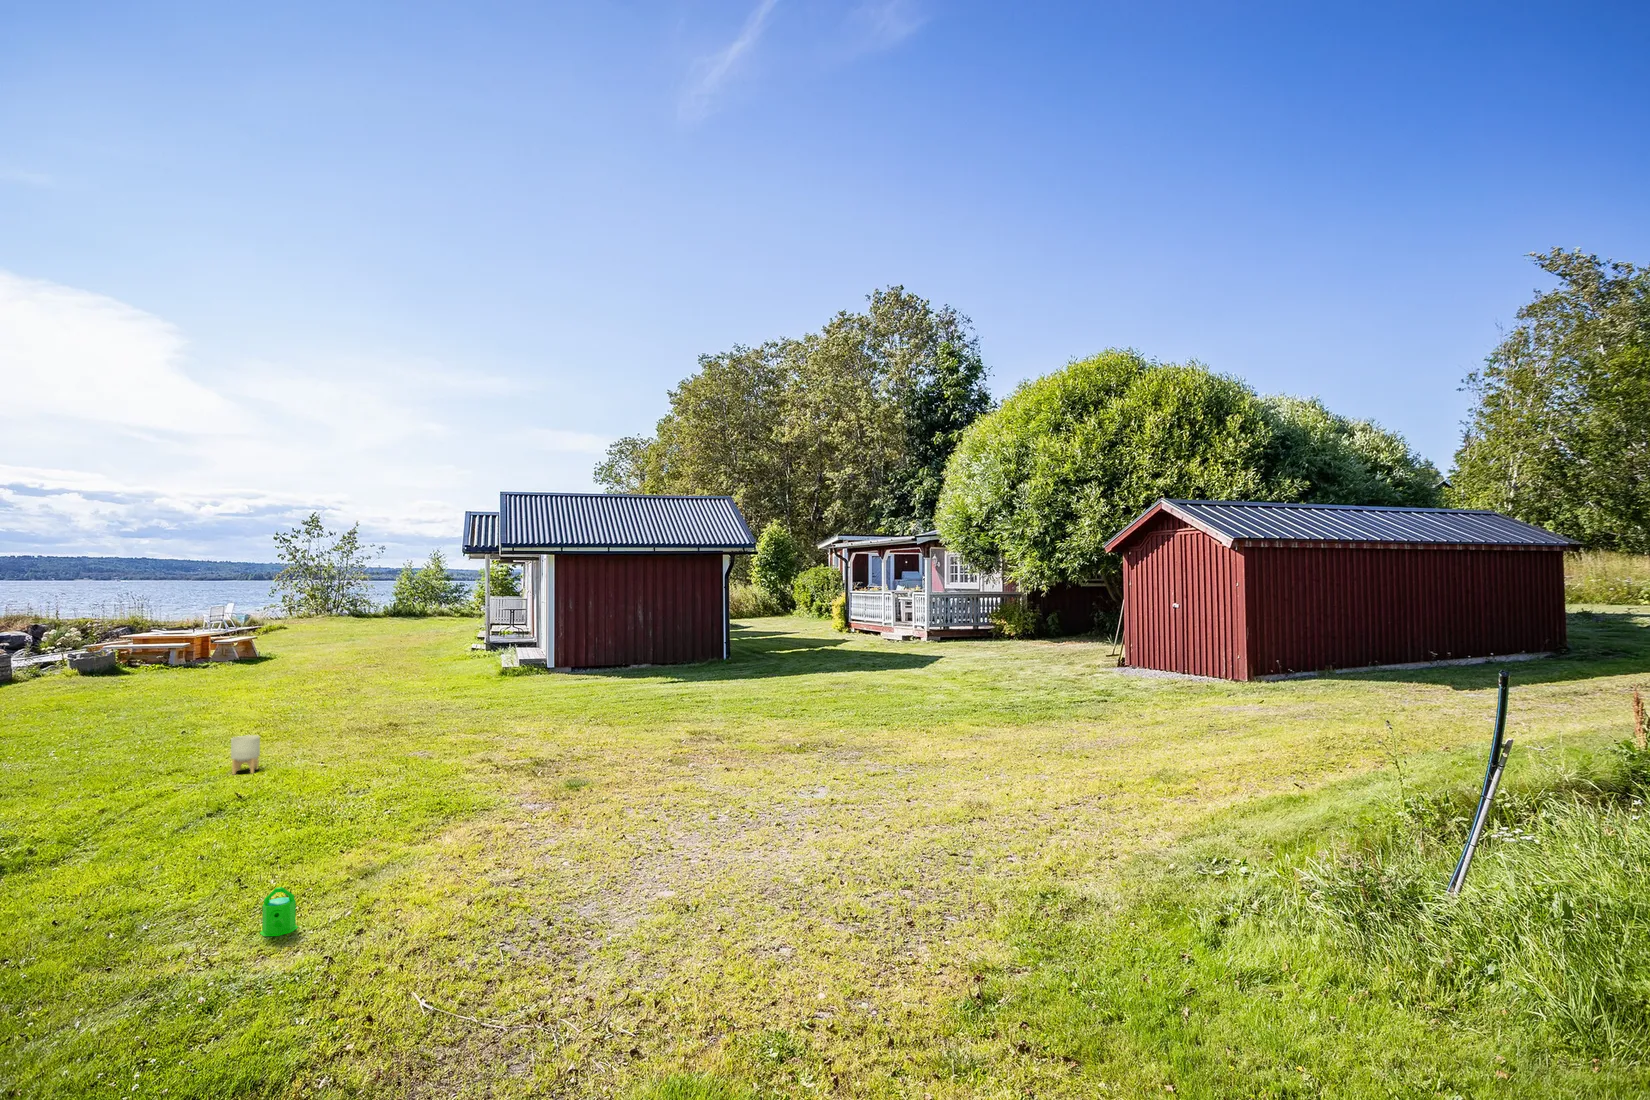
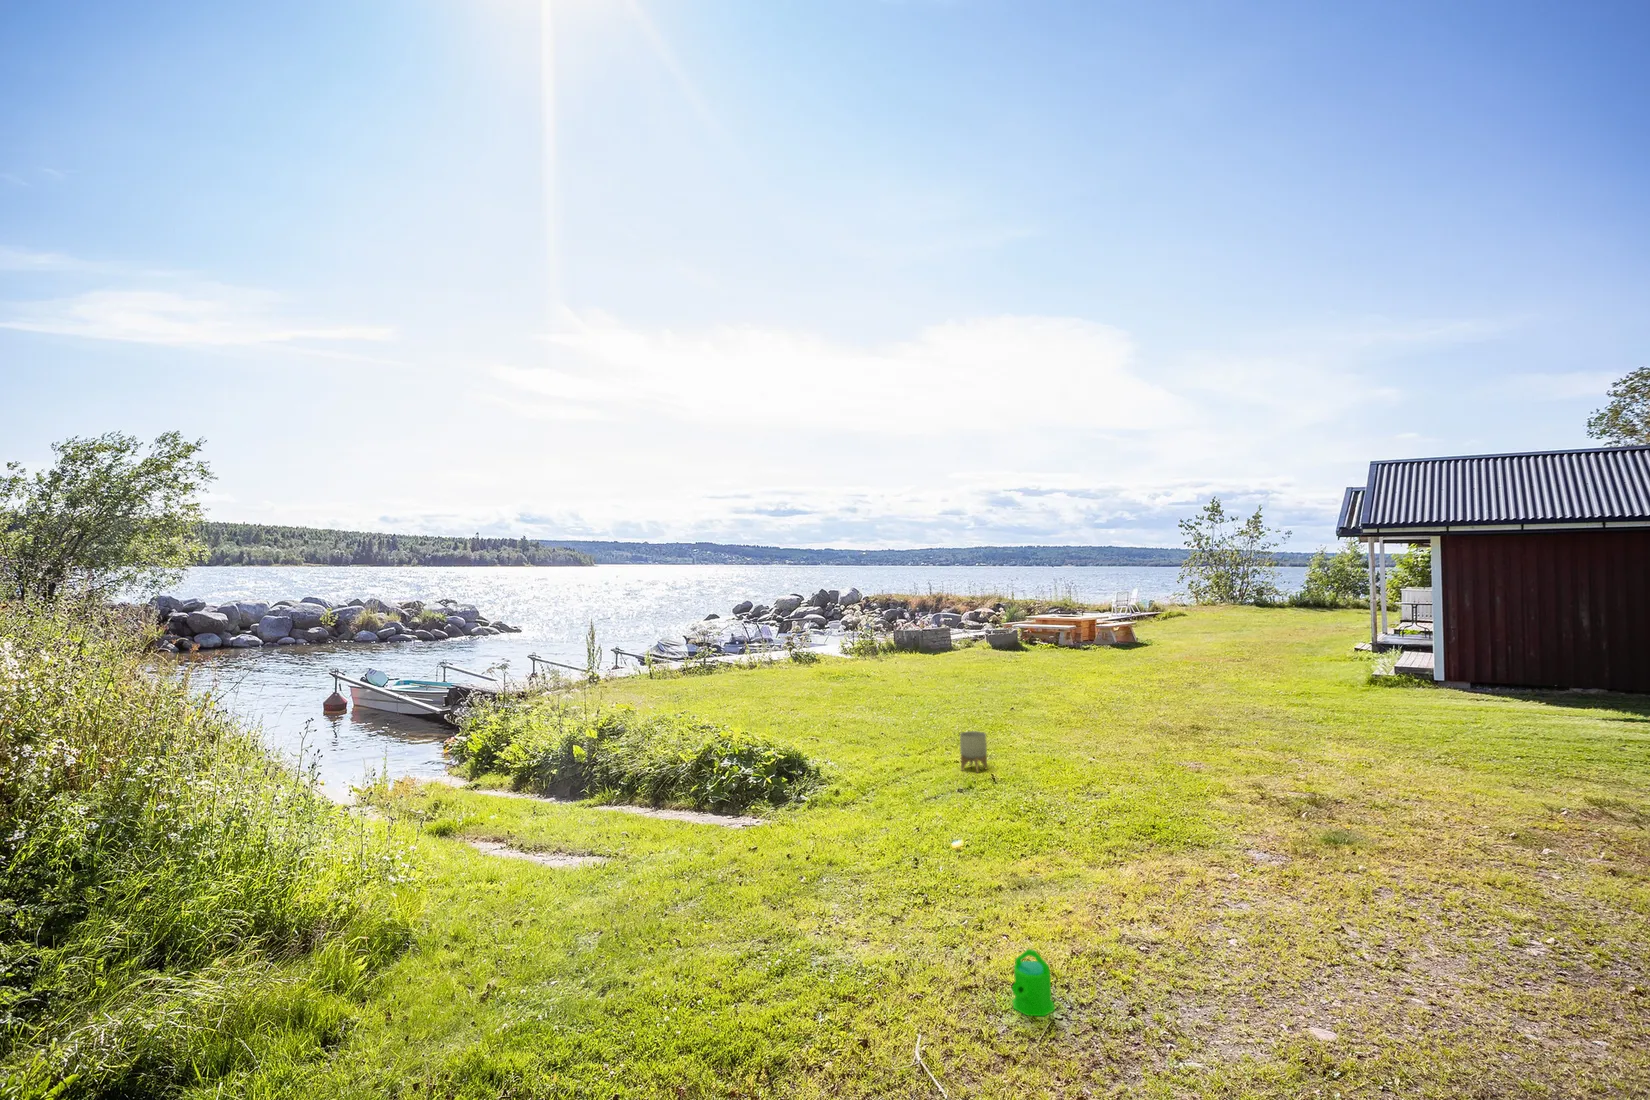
watering can: present [260,887,298,936] -> present [1012,949,1055,1016]

